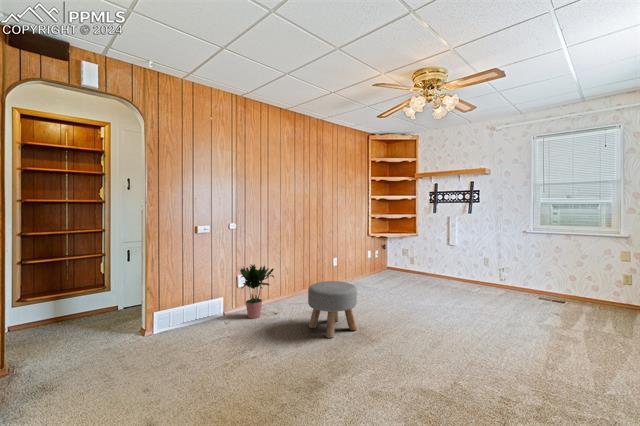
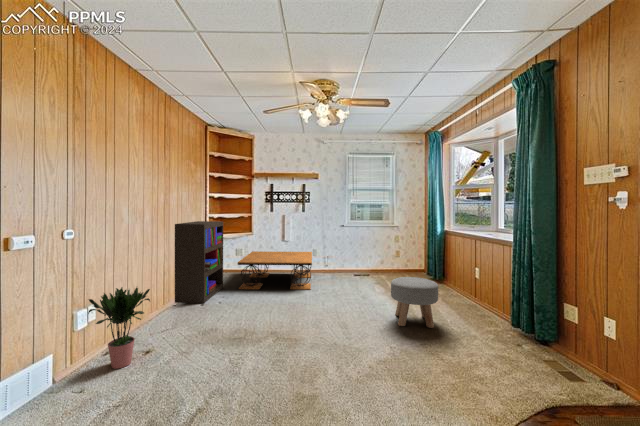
bookshelf: none [326,221,374,292] -> present [175,221,223,303]
coffee table: none [384,253,481,301] -> present [238,251,312,290]
ottoman: present [308,281,357,338] -> present [391,277,438,328]

